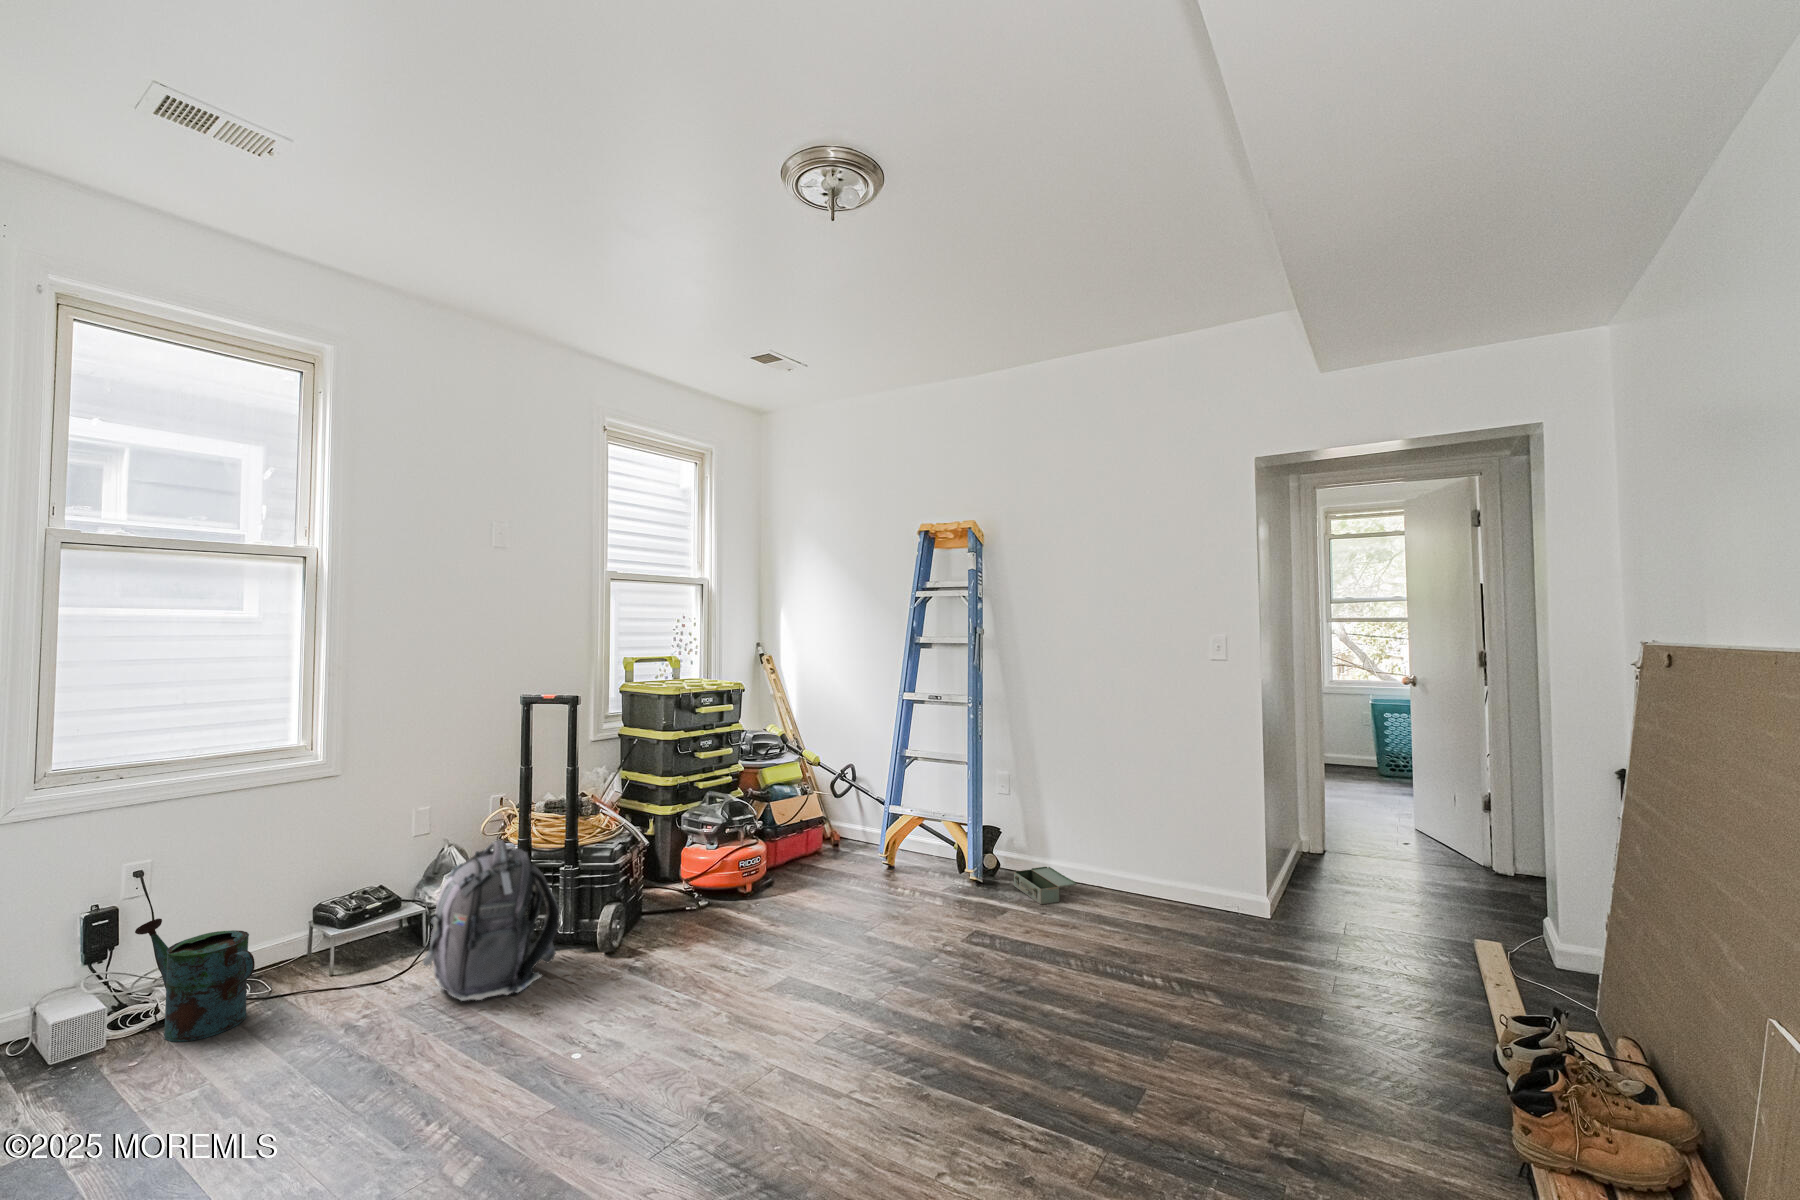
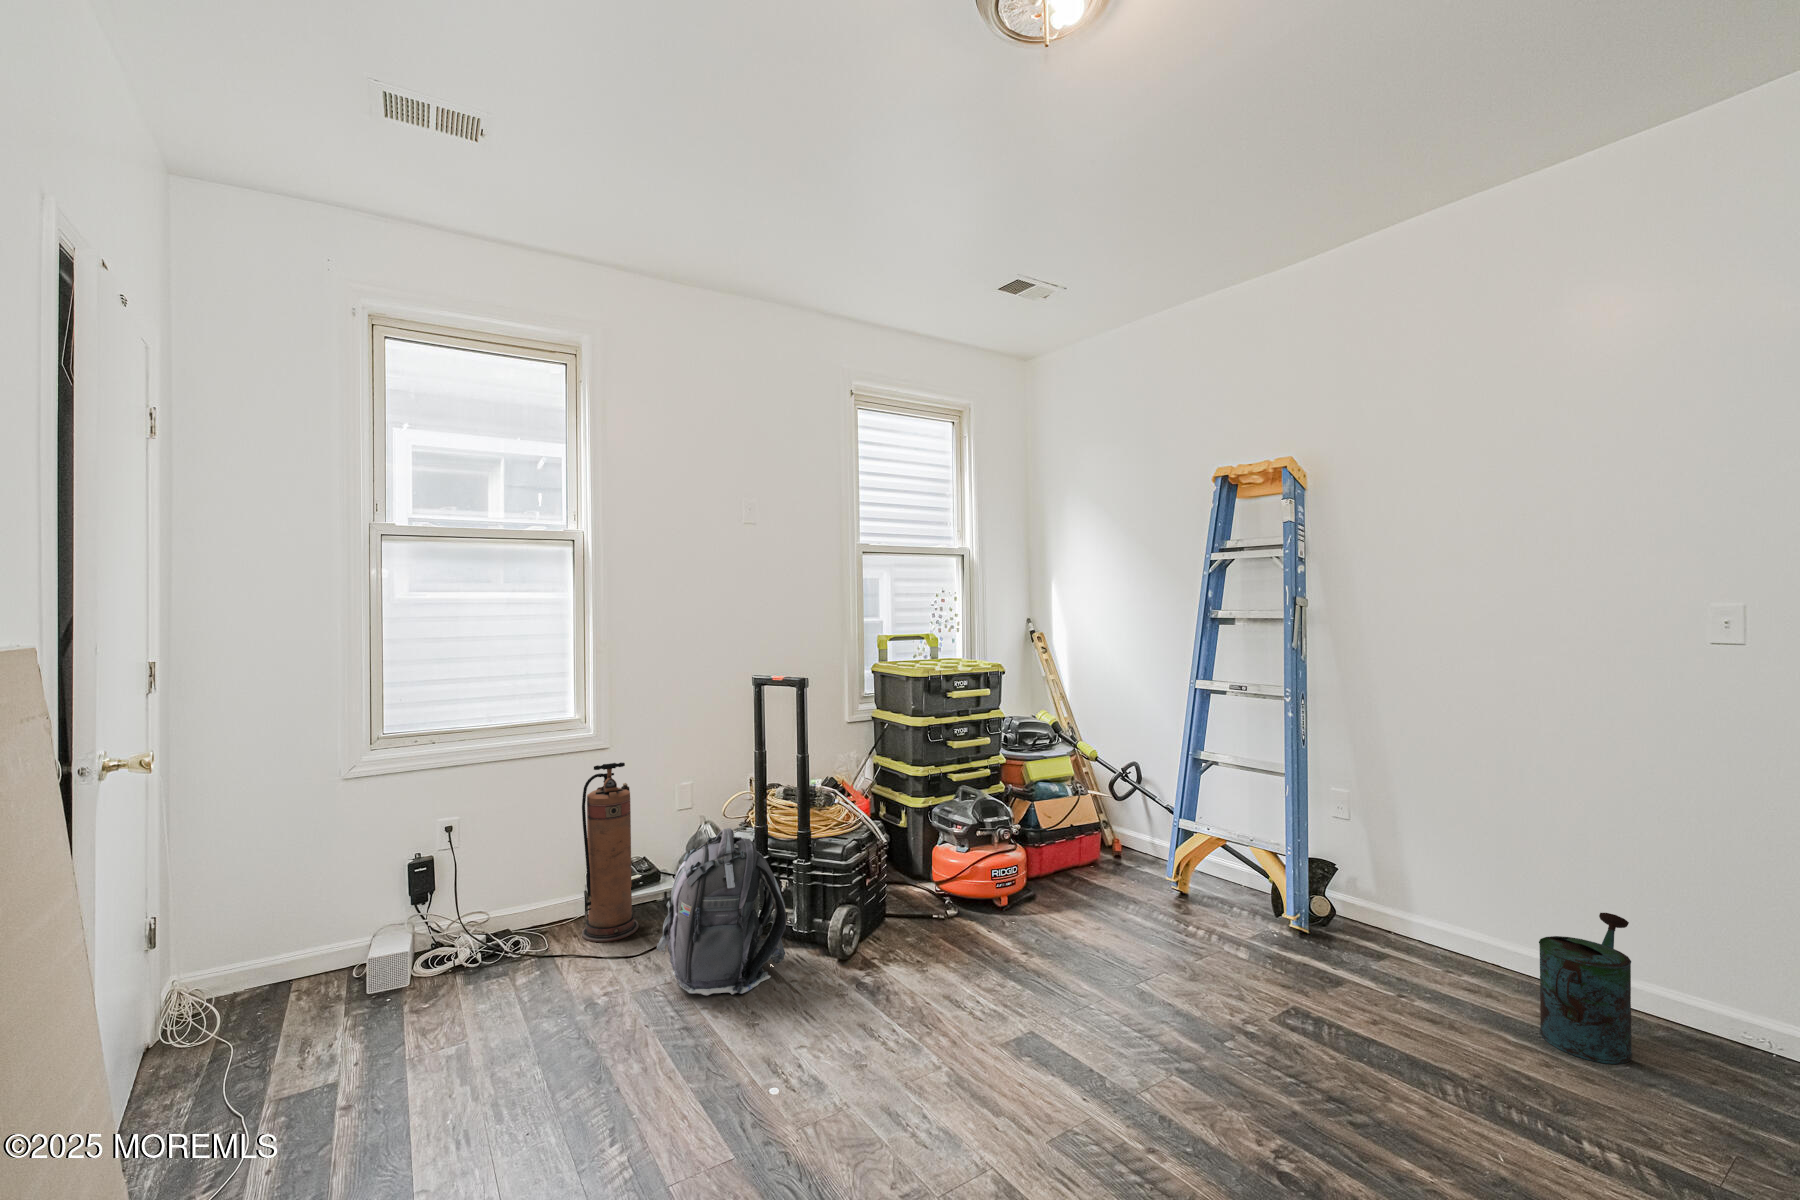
fire extinguisher: none [308,788,377,977] -> present [582,763,639,942]
toolbox: present [1014,867,1077,904] -> none [1356,925,1458,982]
watering can: present [135,919,255,1042] -> present [1539,913,1632,1064]

